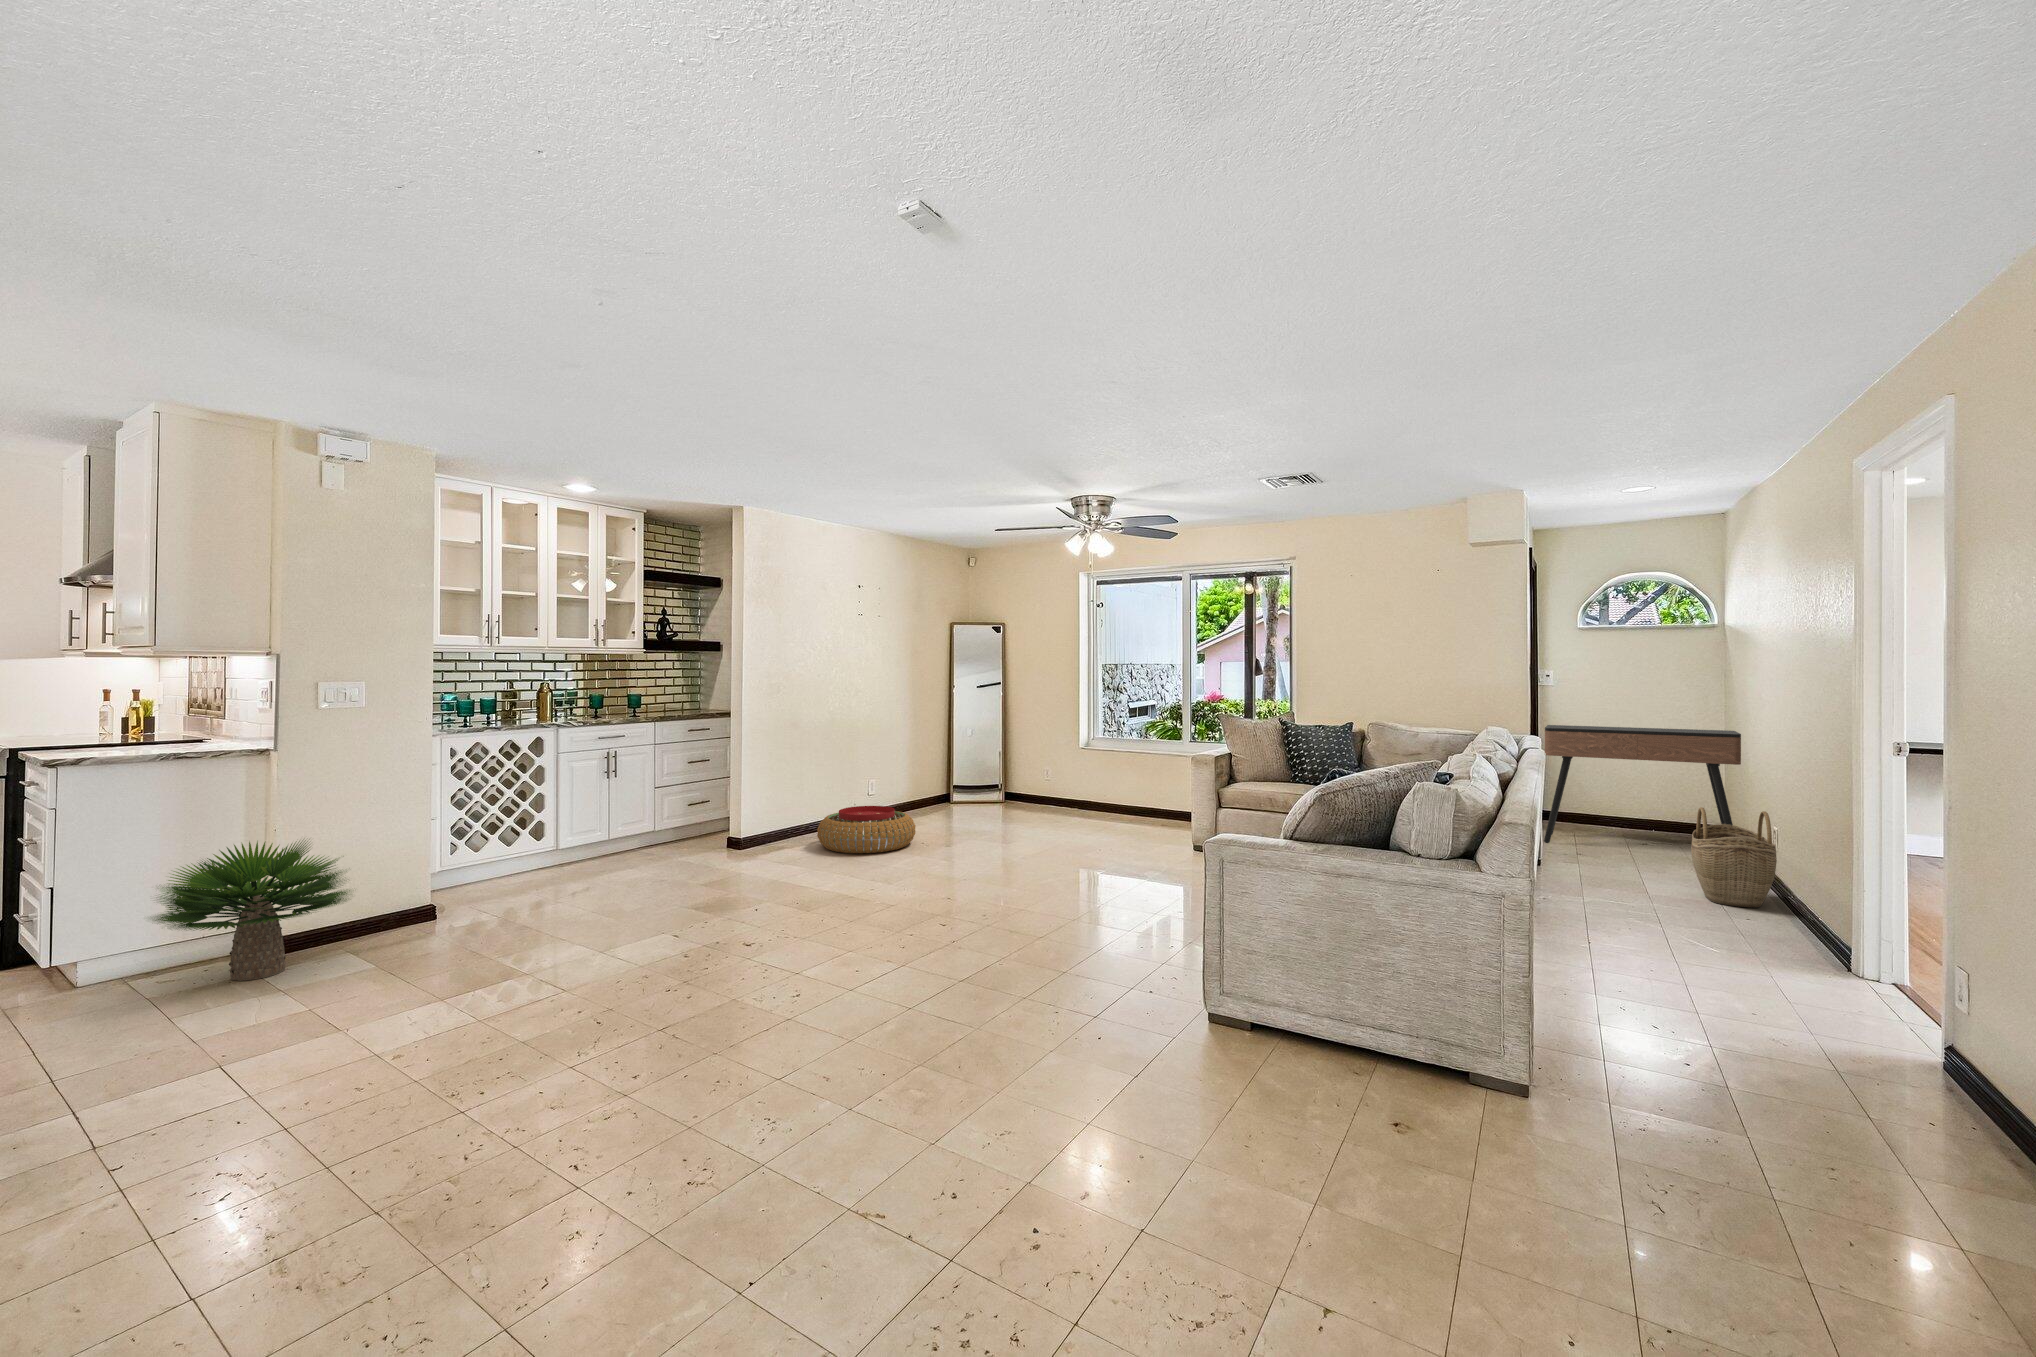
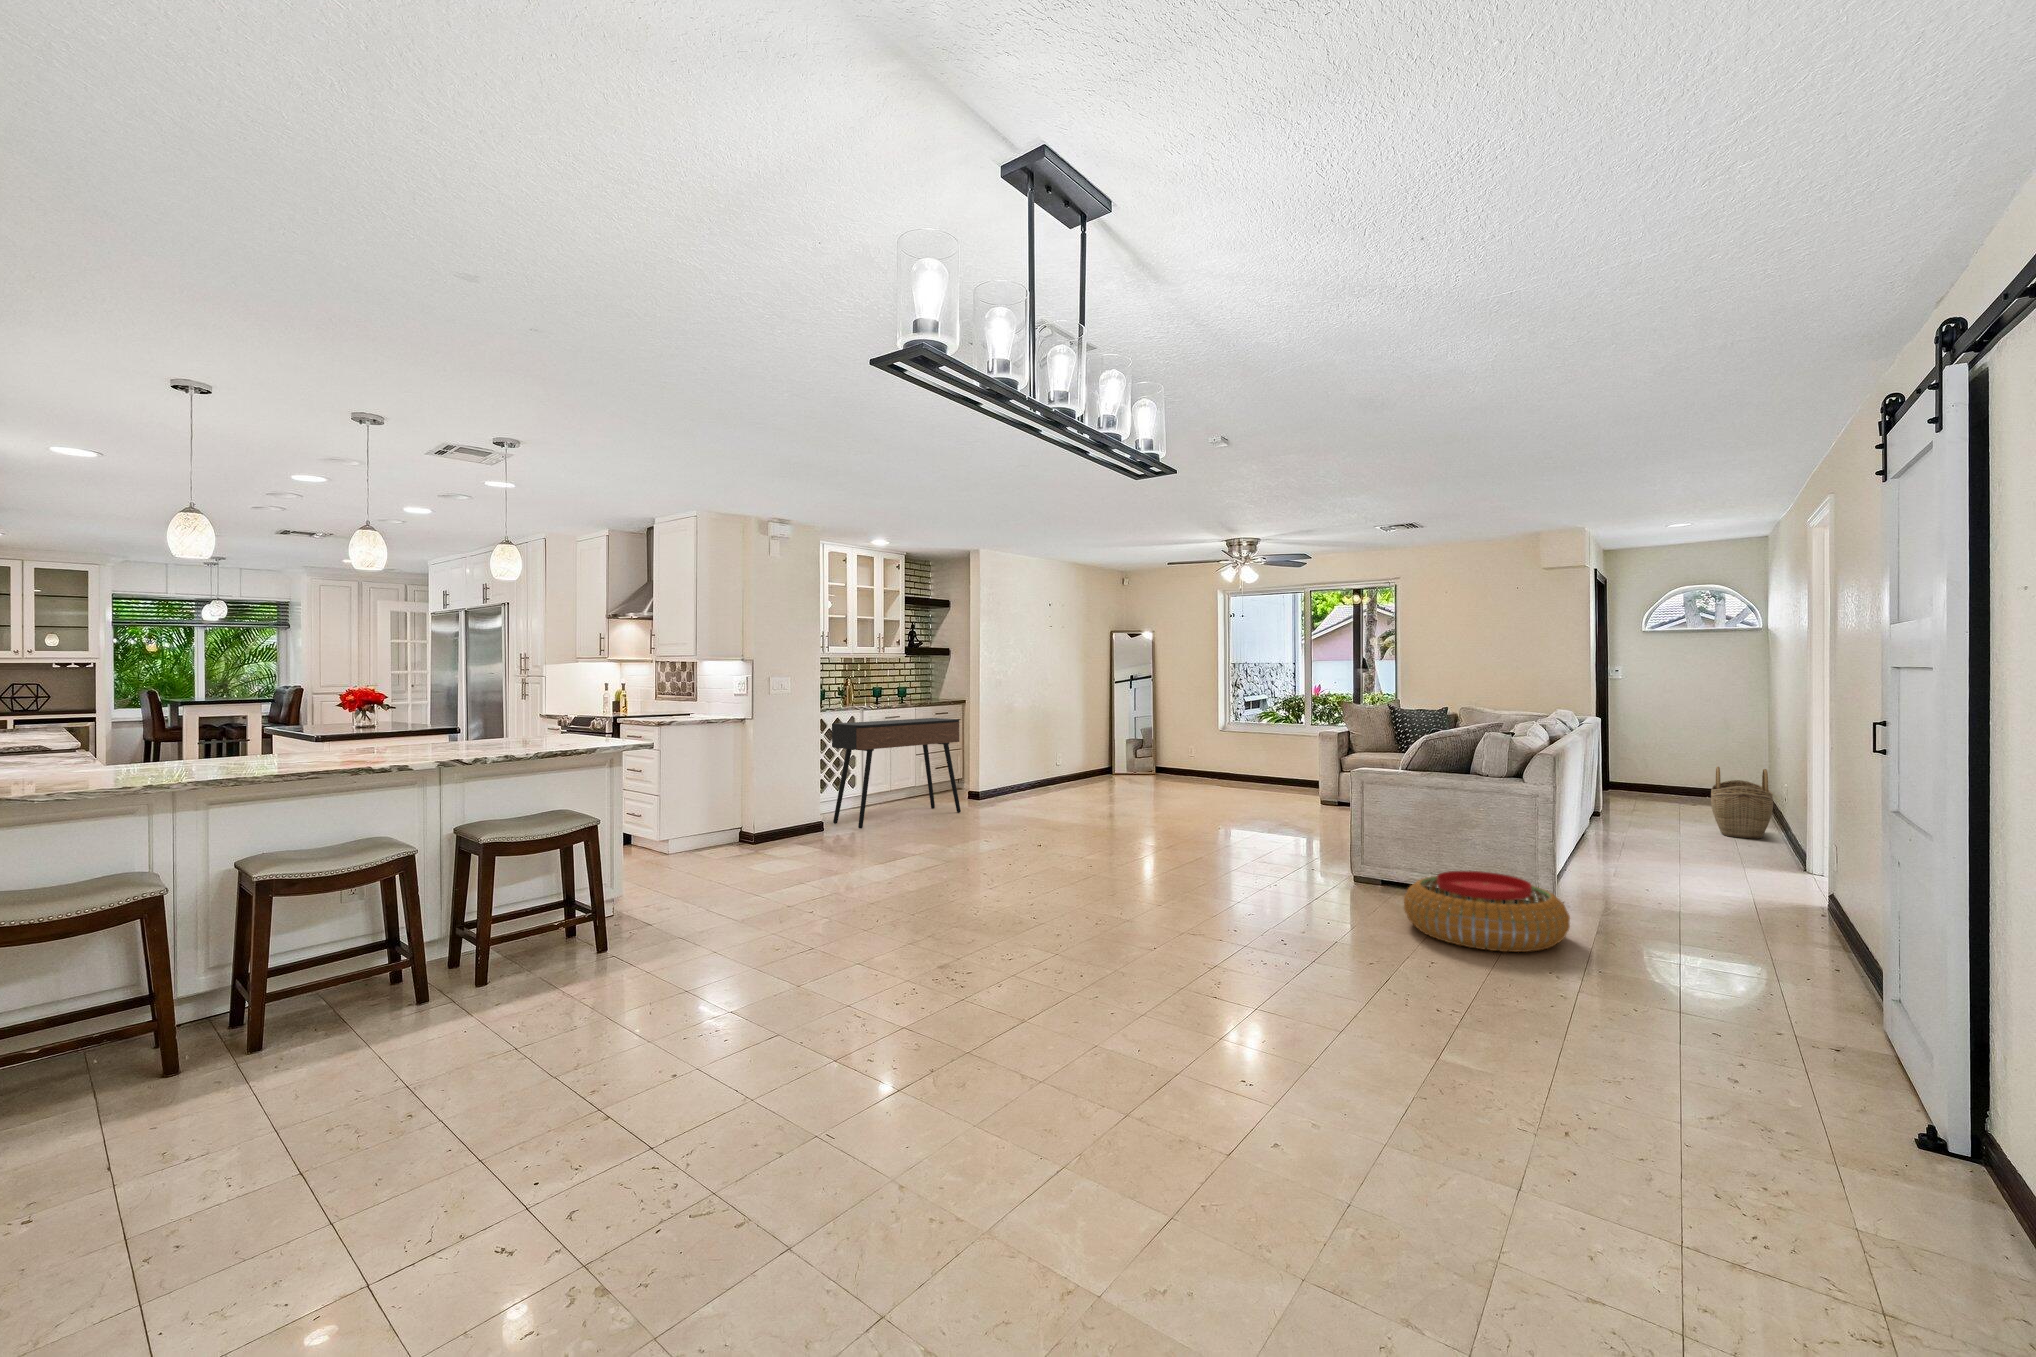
console table: present [1544,725,1741,843] -> present [832,718,961,829]
pouf: present [817,806,915,853] -> present [1404,871,1570,952]
potted plant: present [153,840,350,981] -> none [705,770,806,855]

